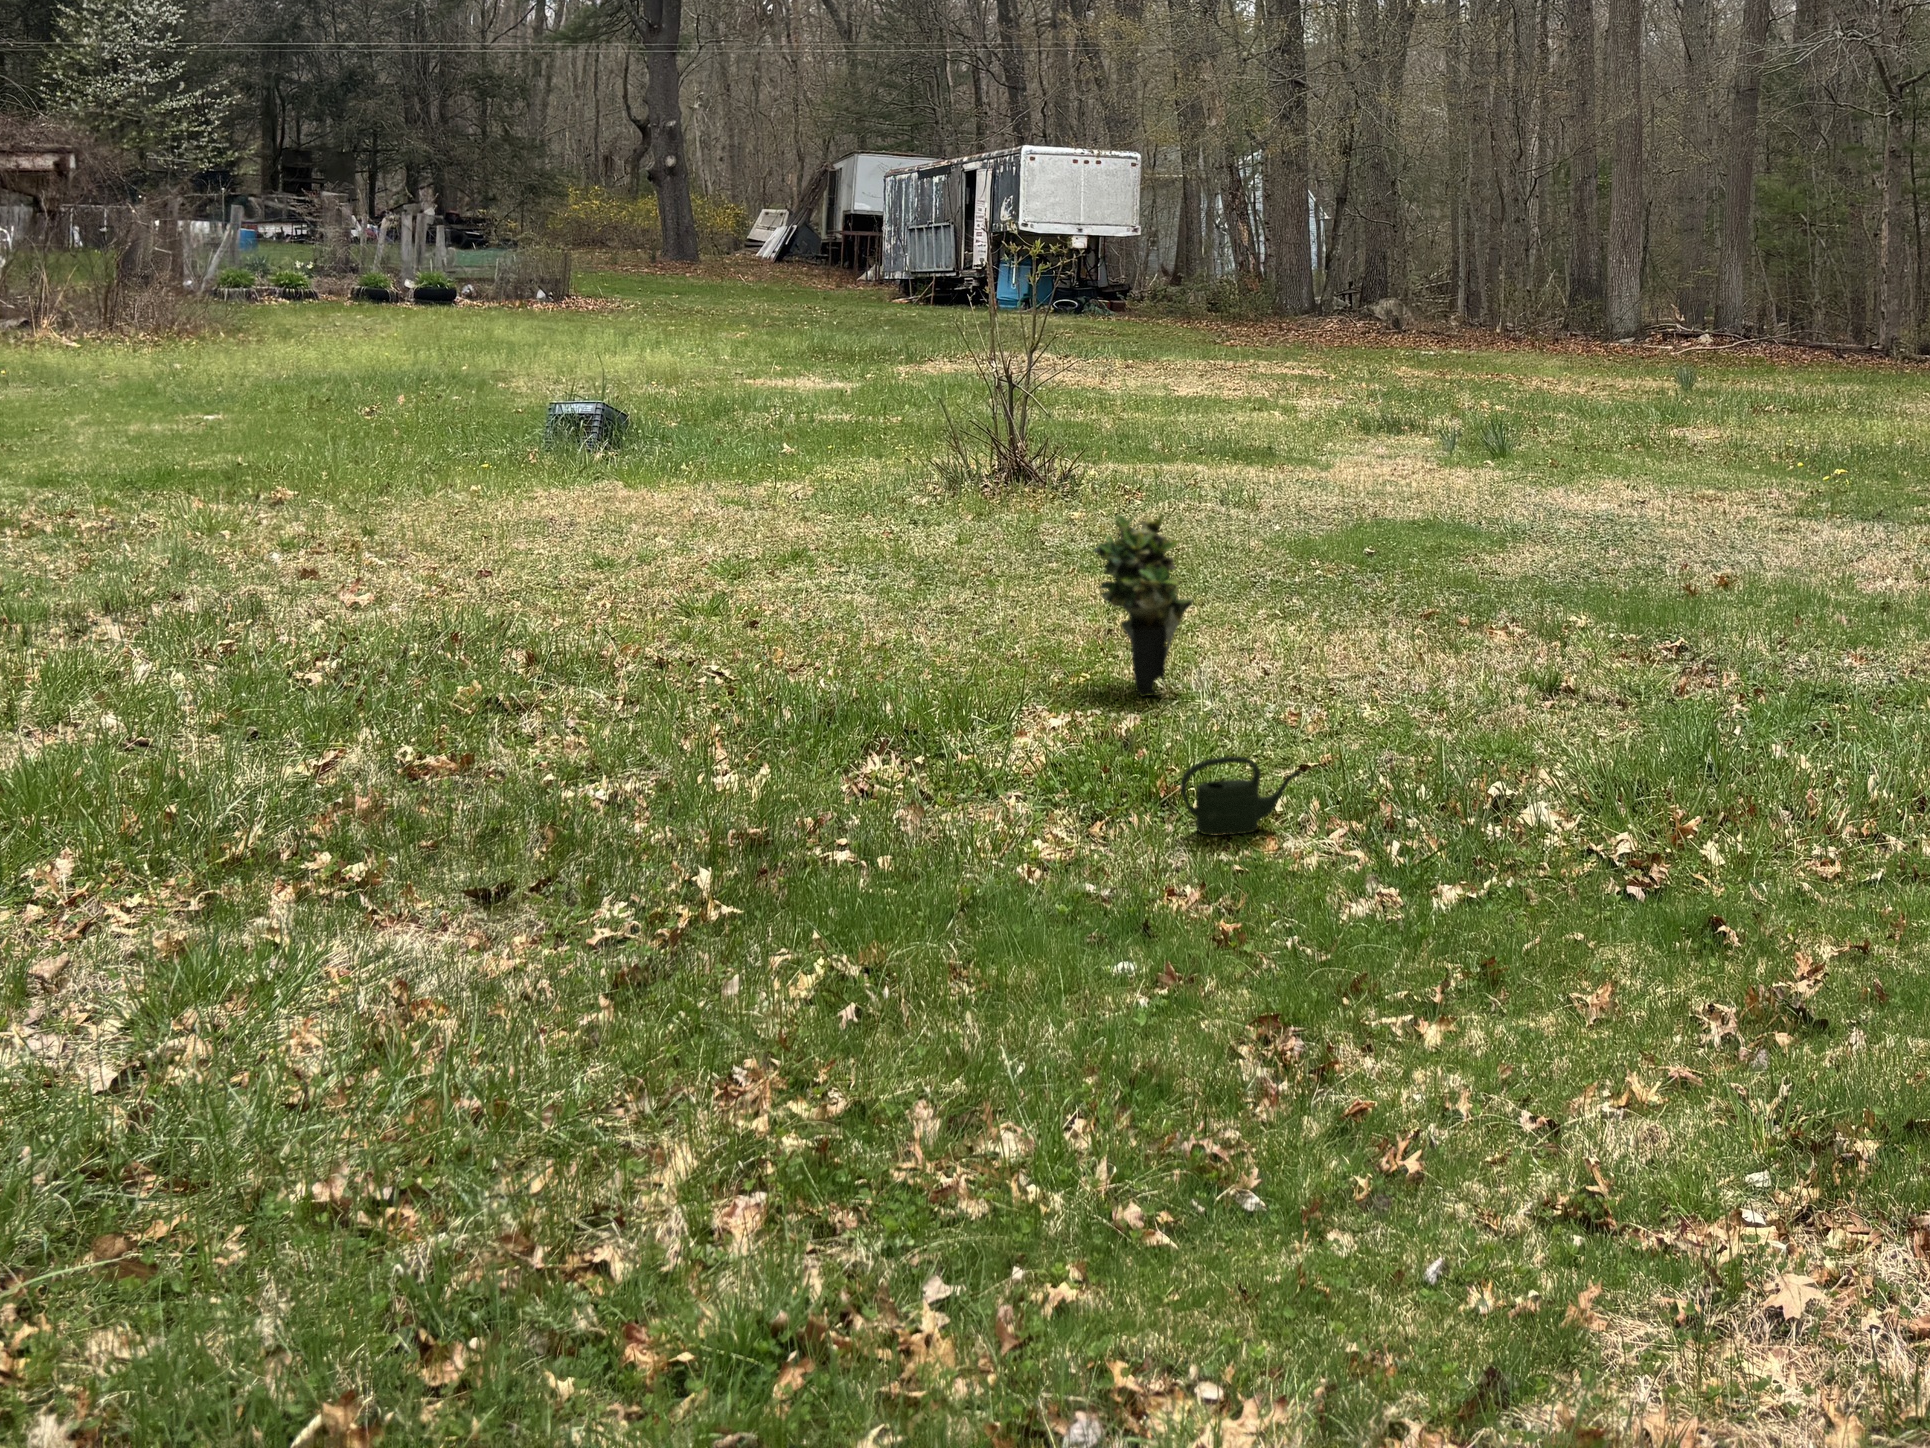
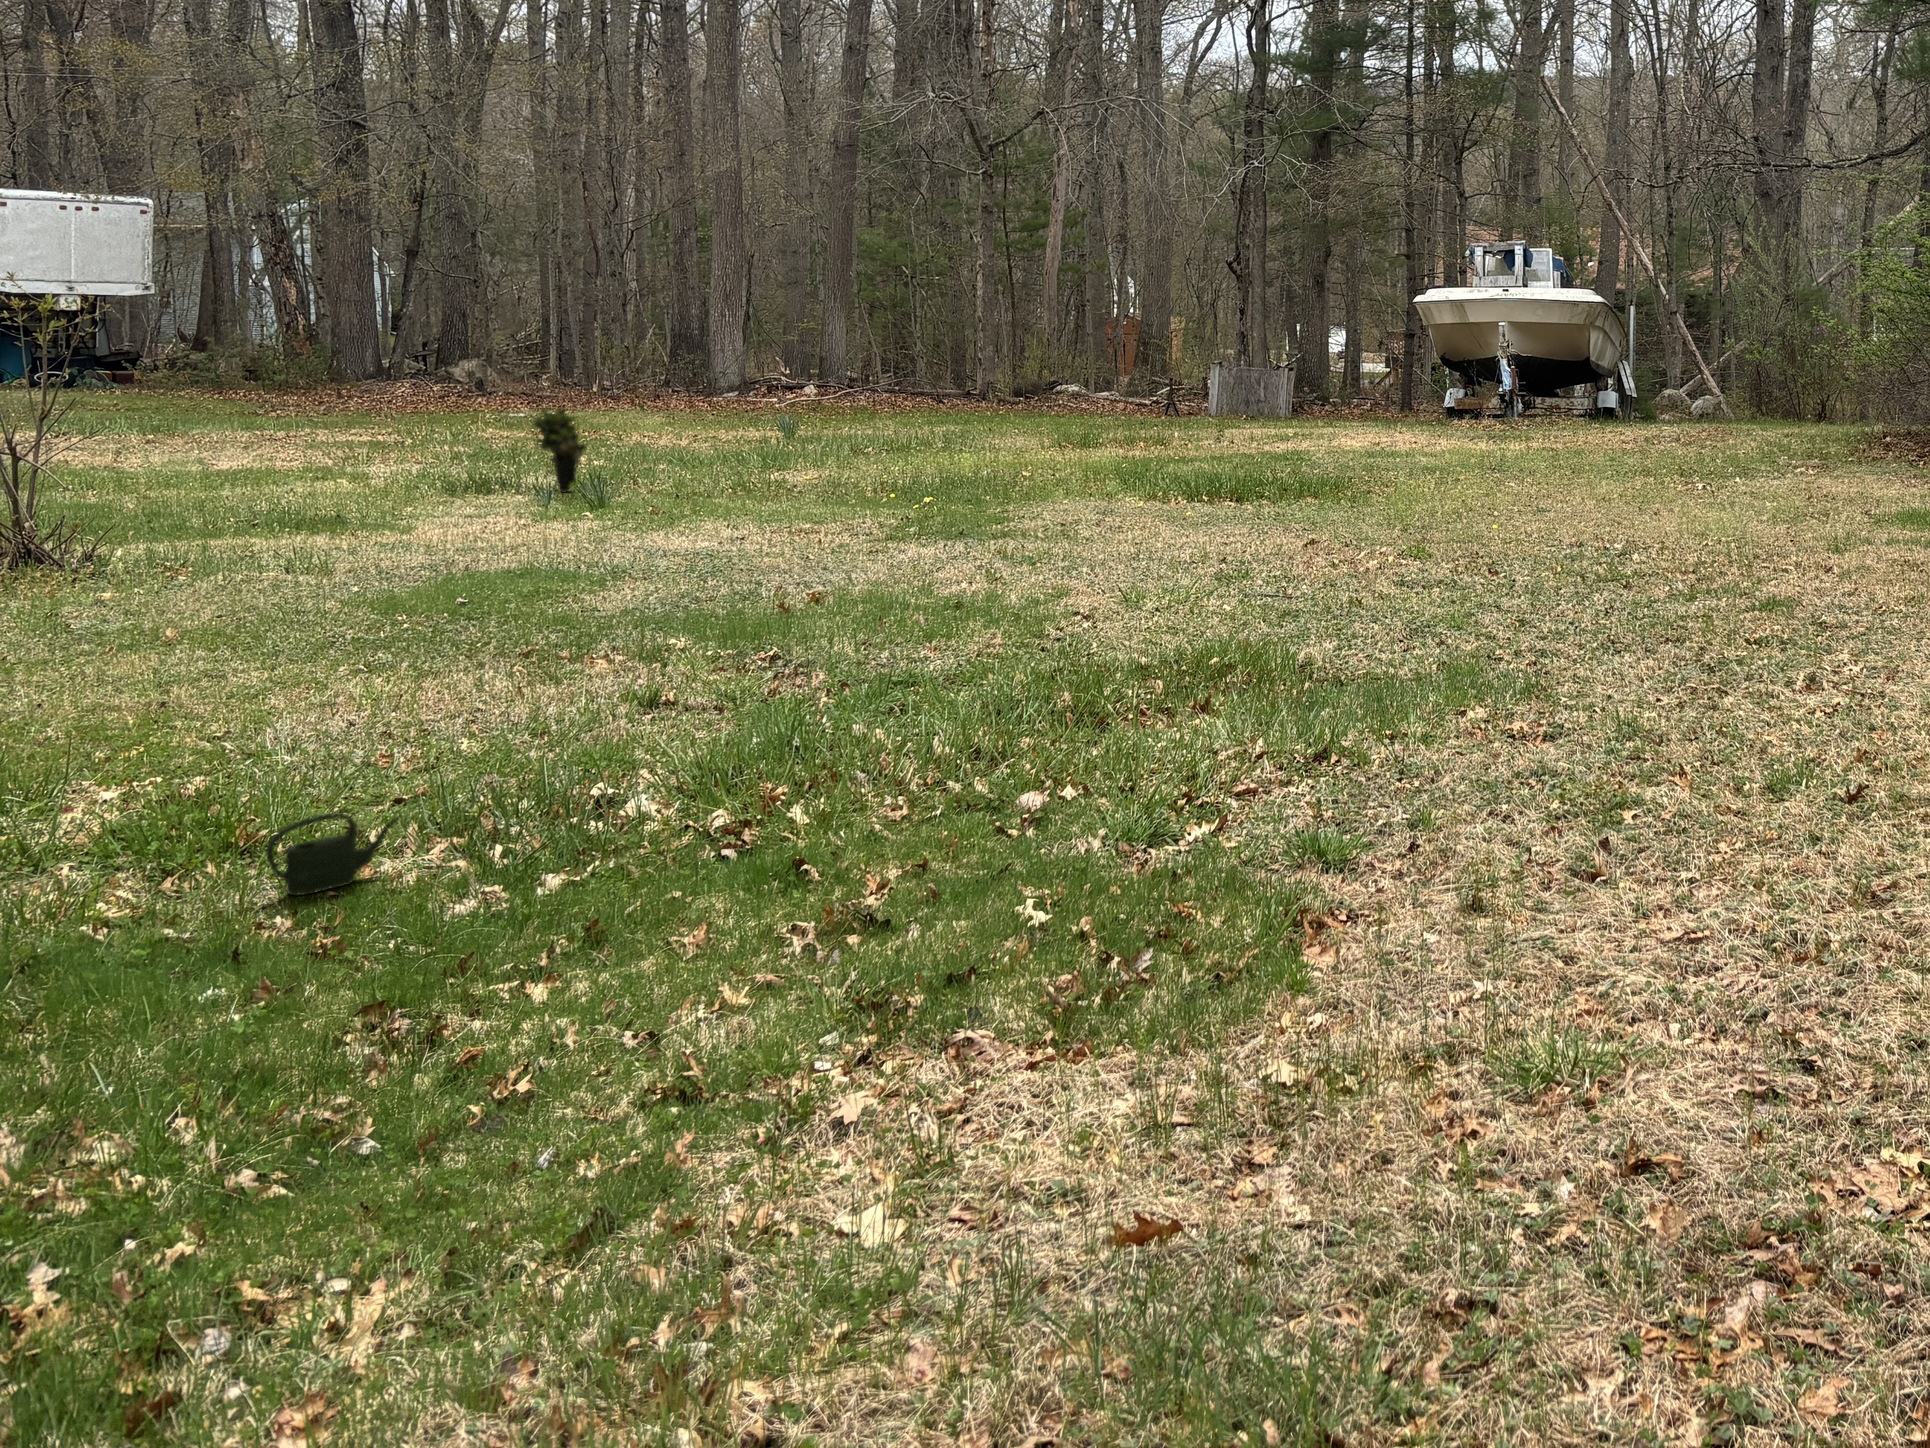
potted plant: present [1094,515,1194,697] -> present [533,406,587,493]

